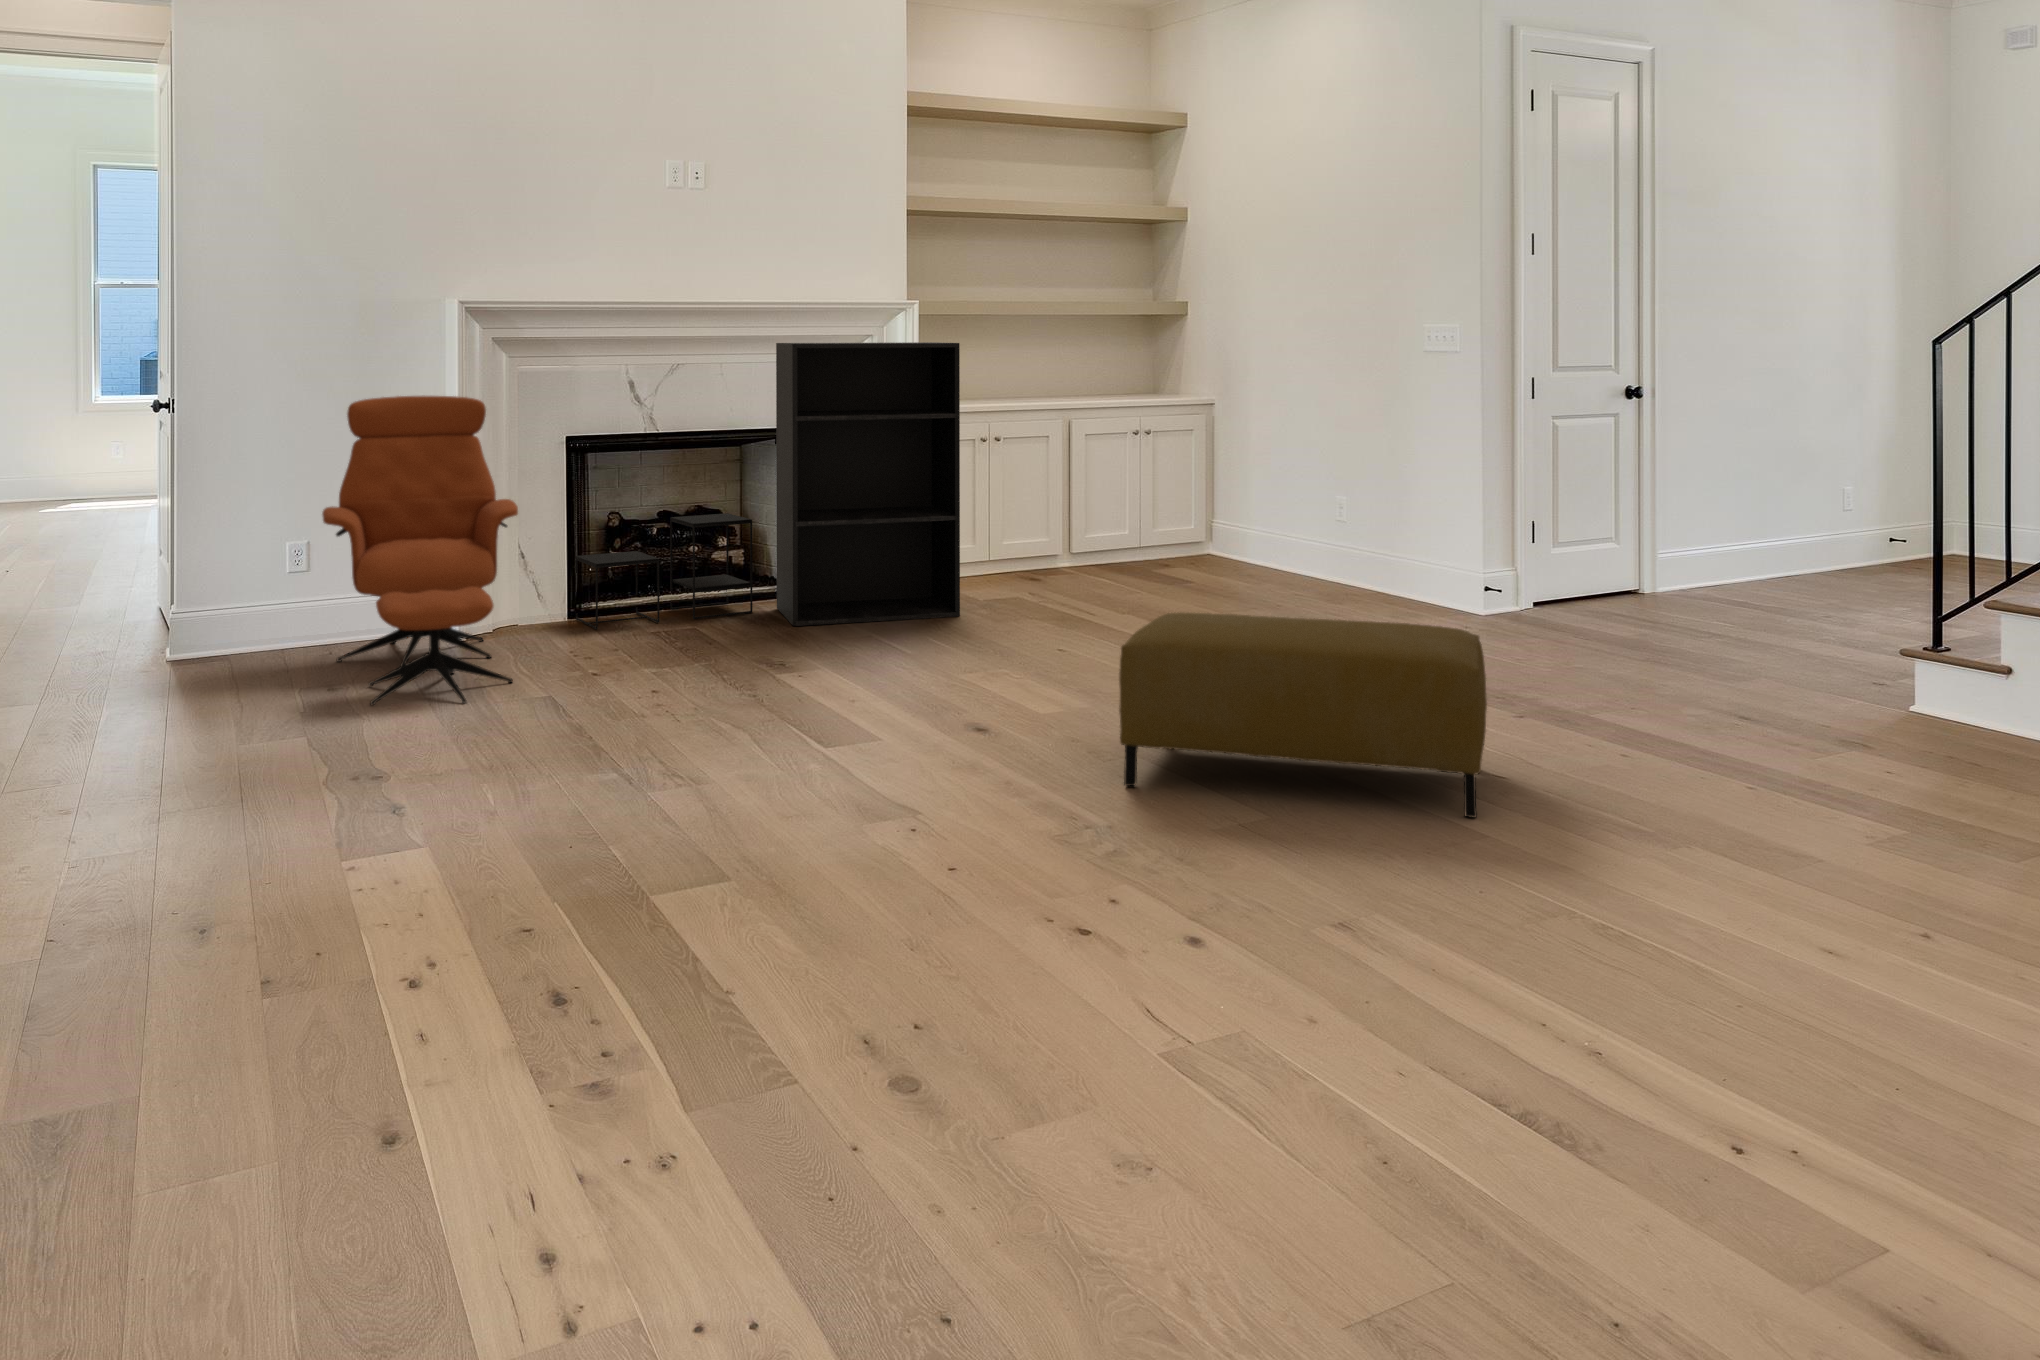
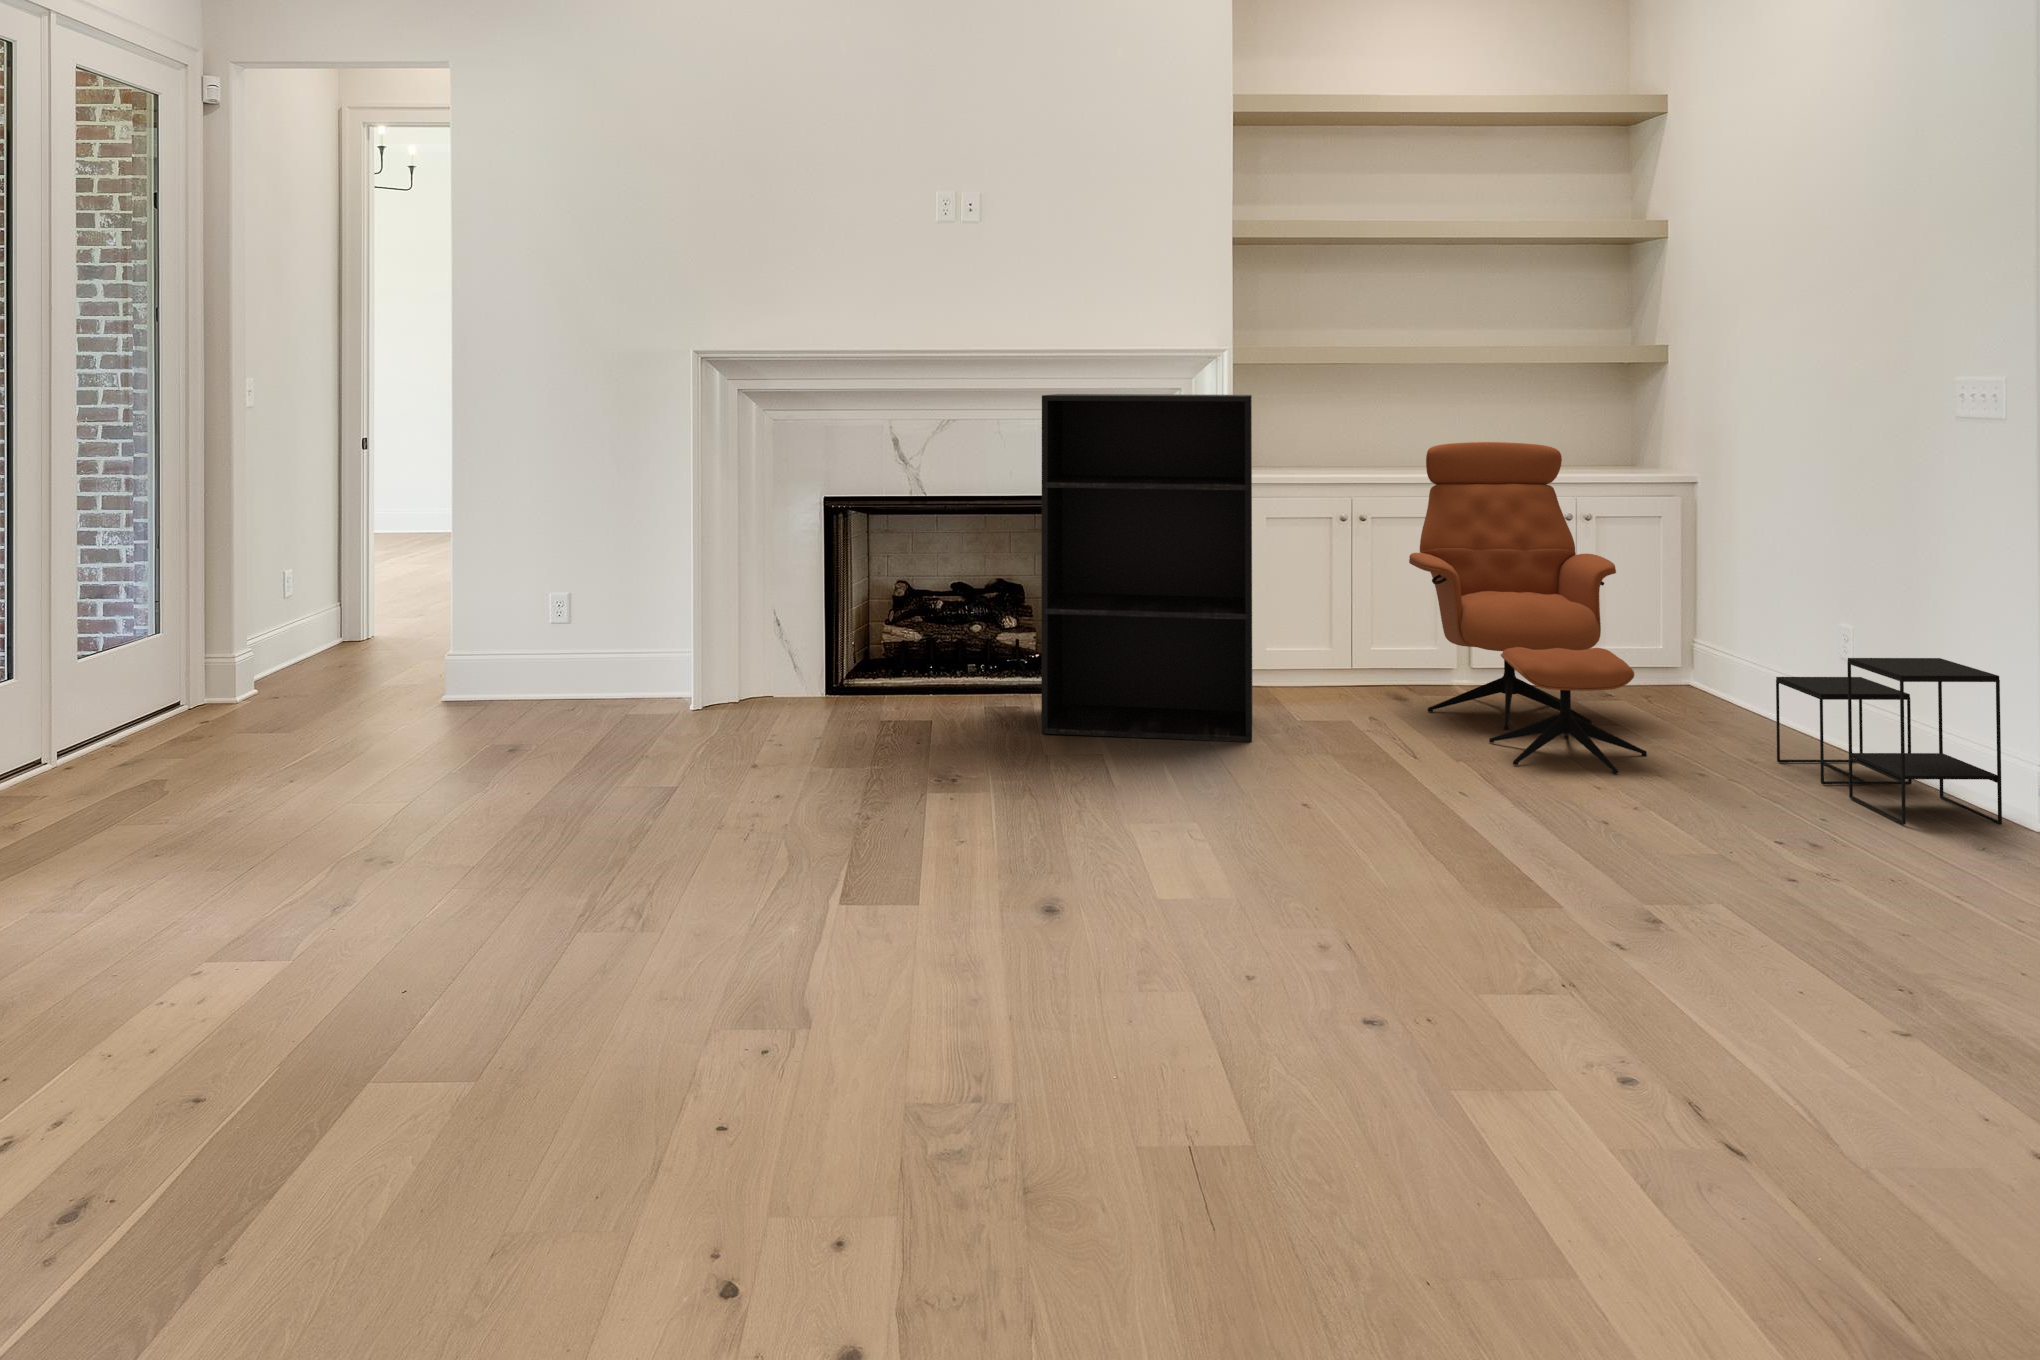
armchair: present [322,396,518,705] -> present [1409,442,1647,774]
side table: present [576,513,752,630] -> present [1776,658,2002,825]
ottoman: present [1119,613,1487,817] -> none [1103,797,1723,1251]

